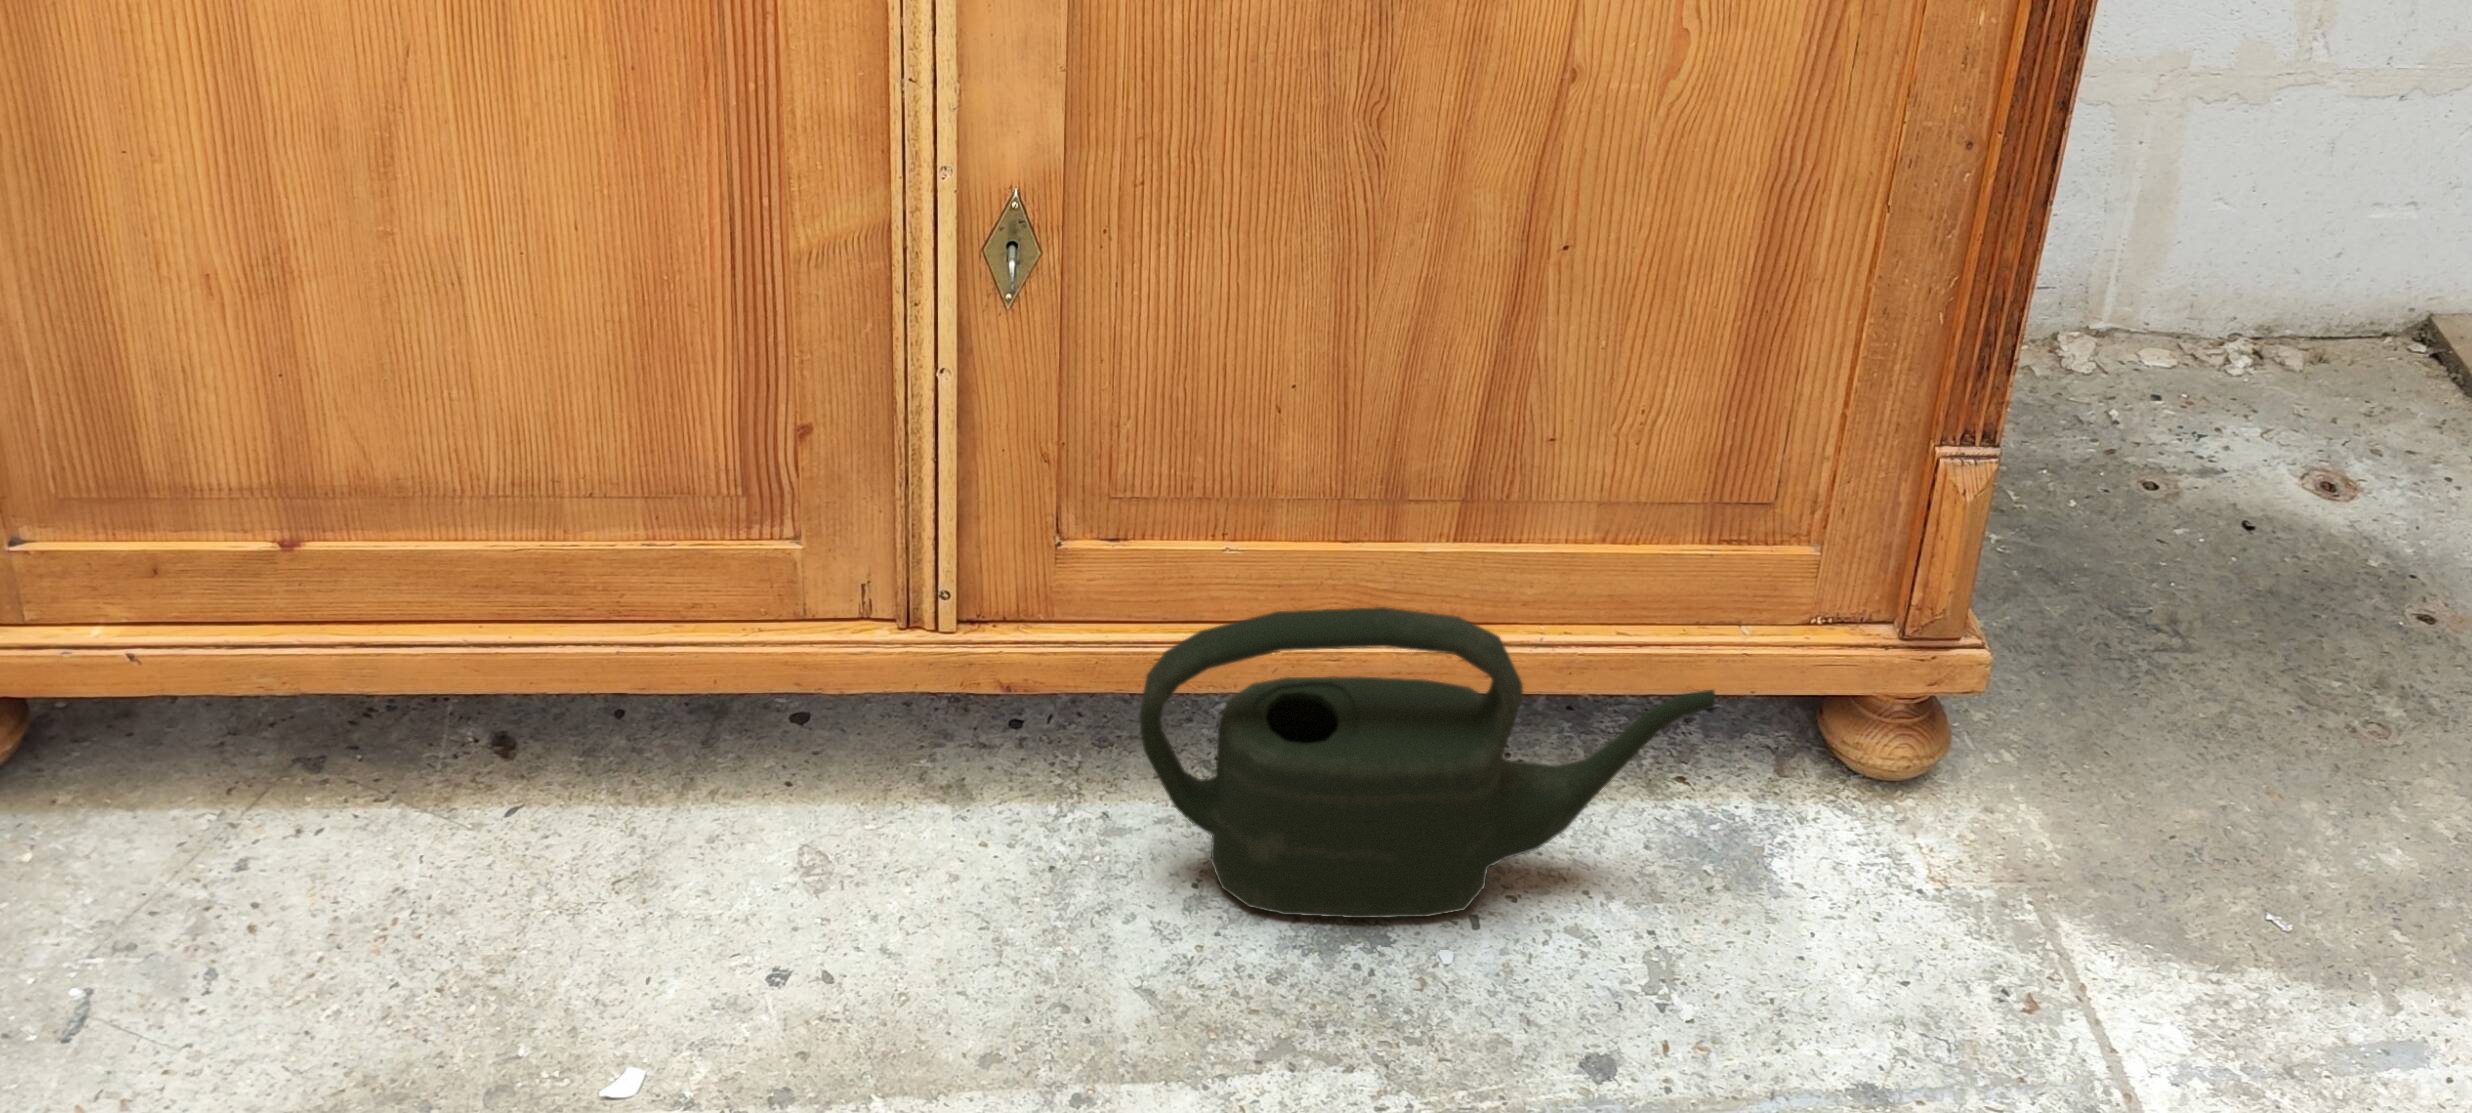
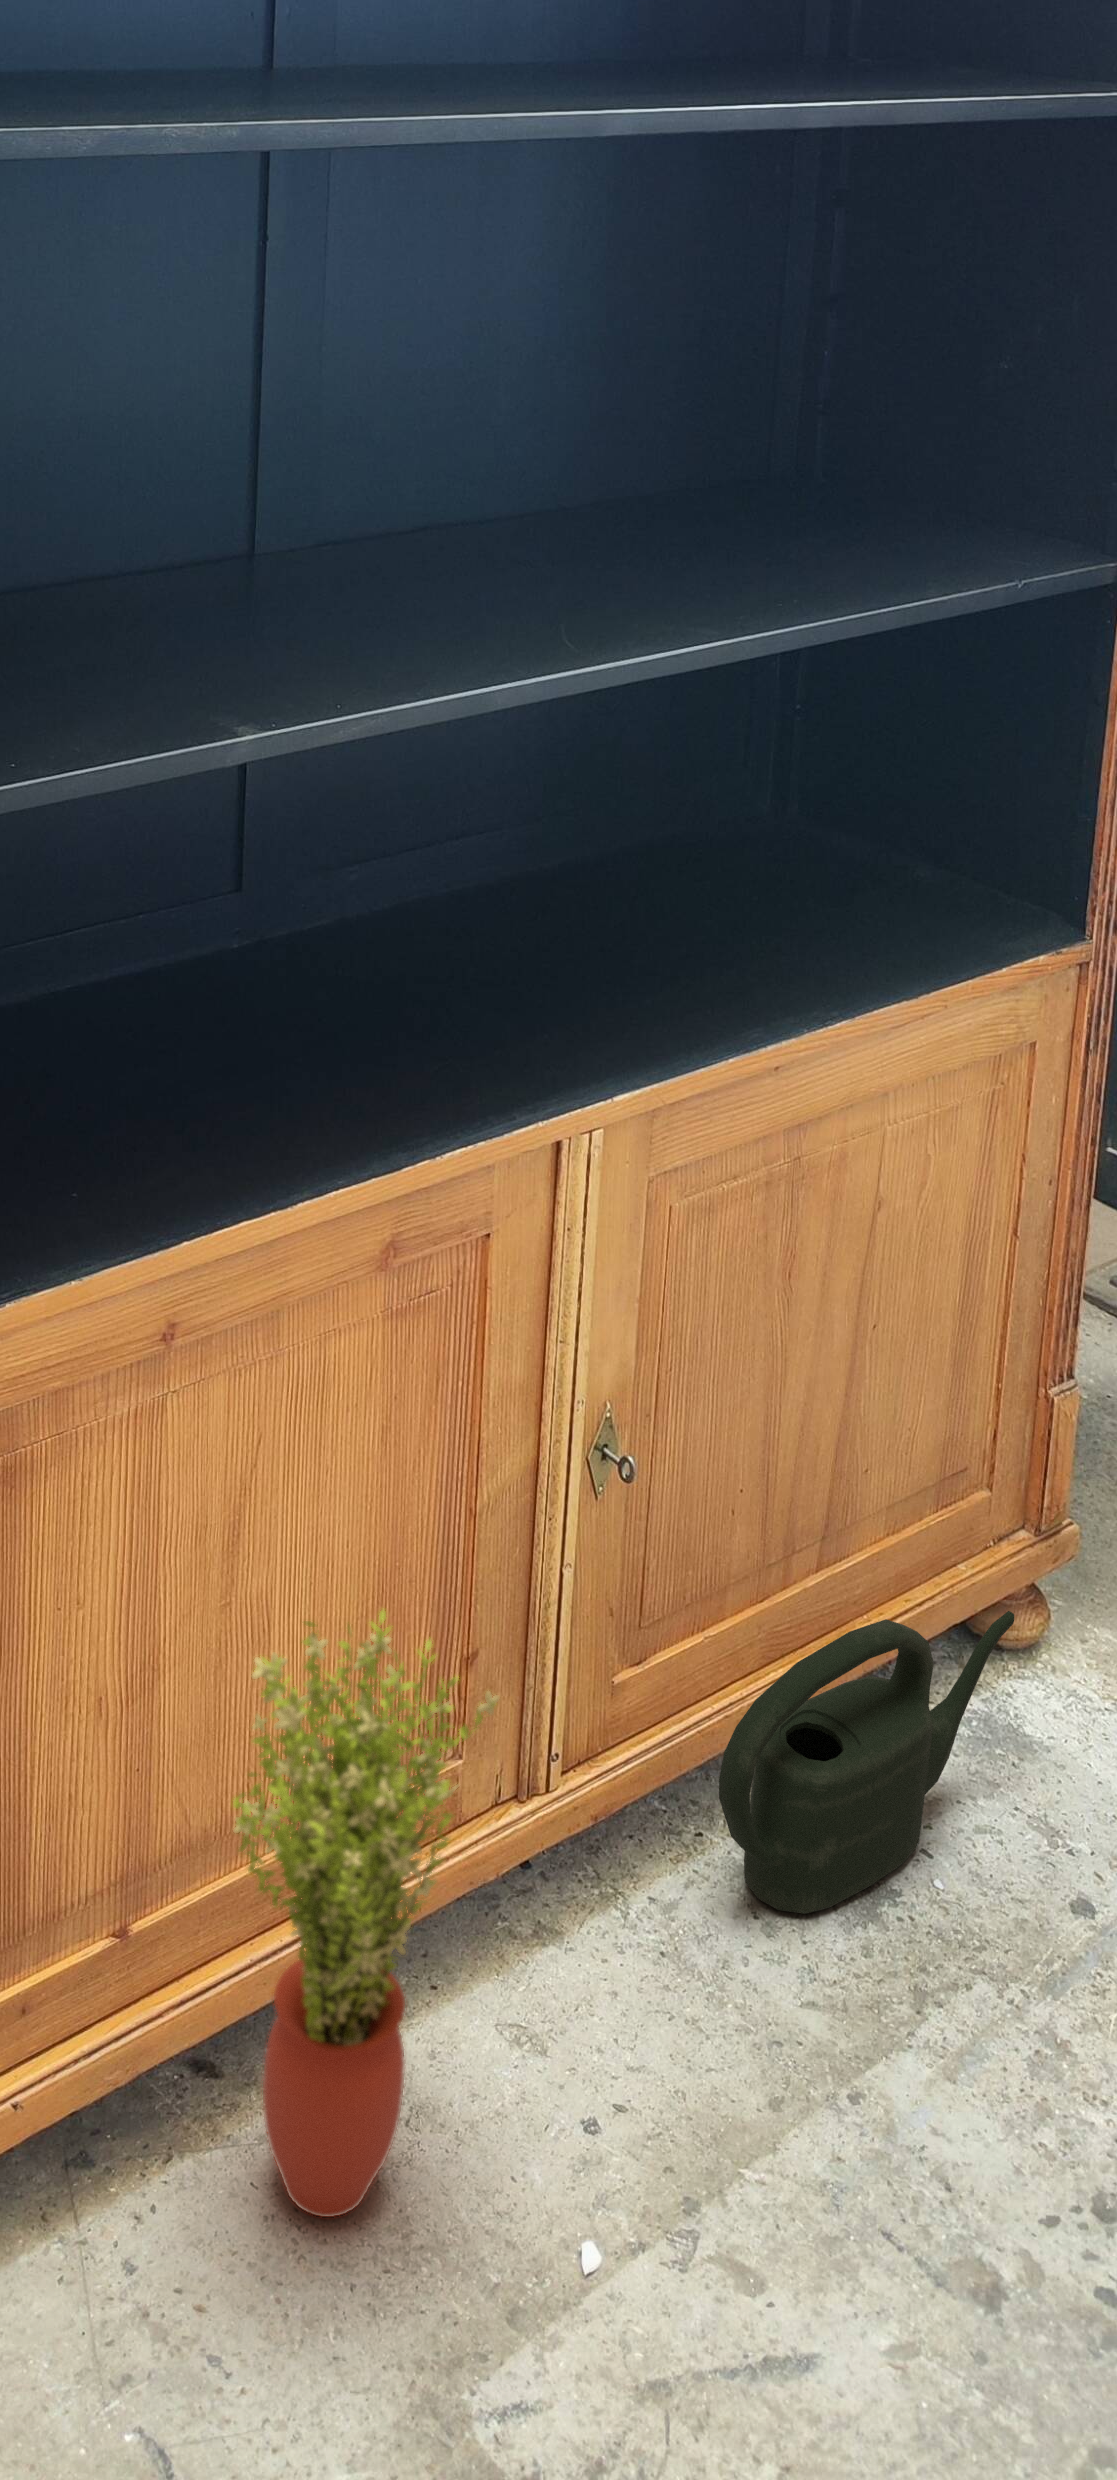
potted plant: none [161,255,544,918] -> present [233,1610,499,2217]

